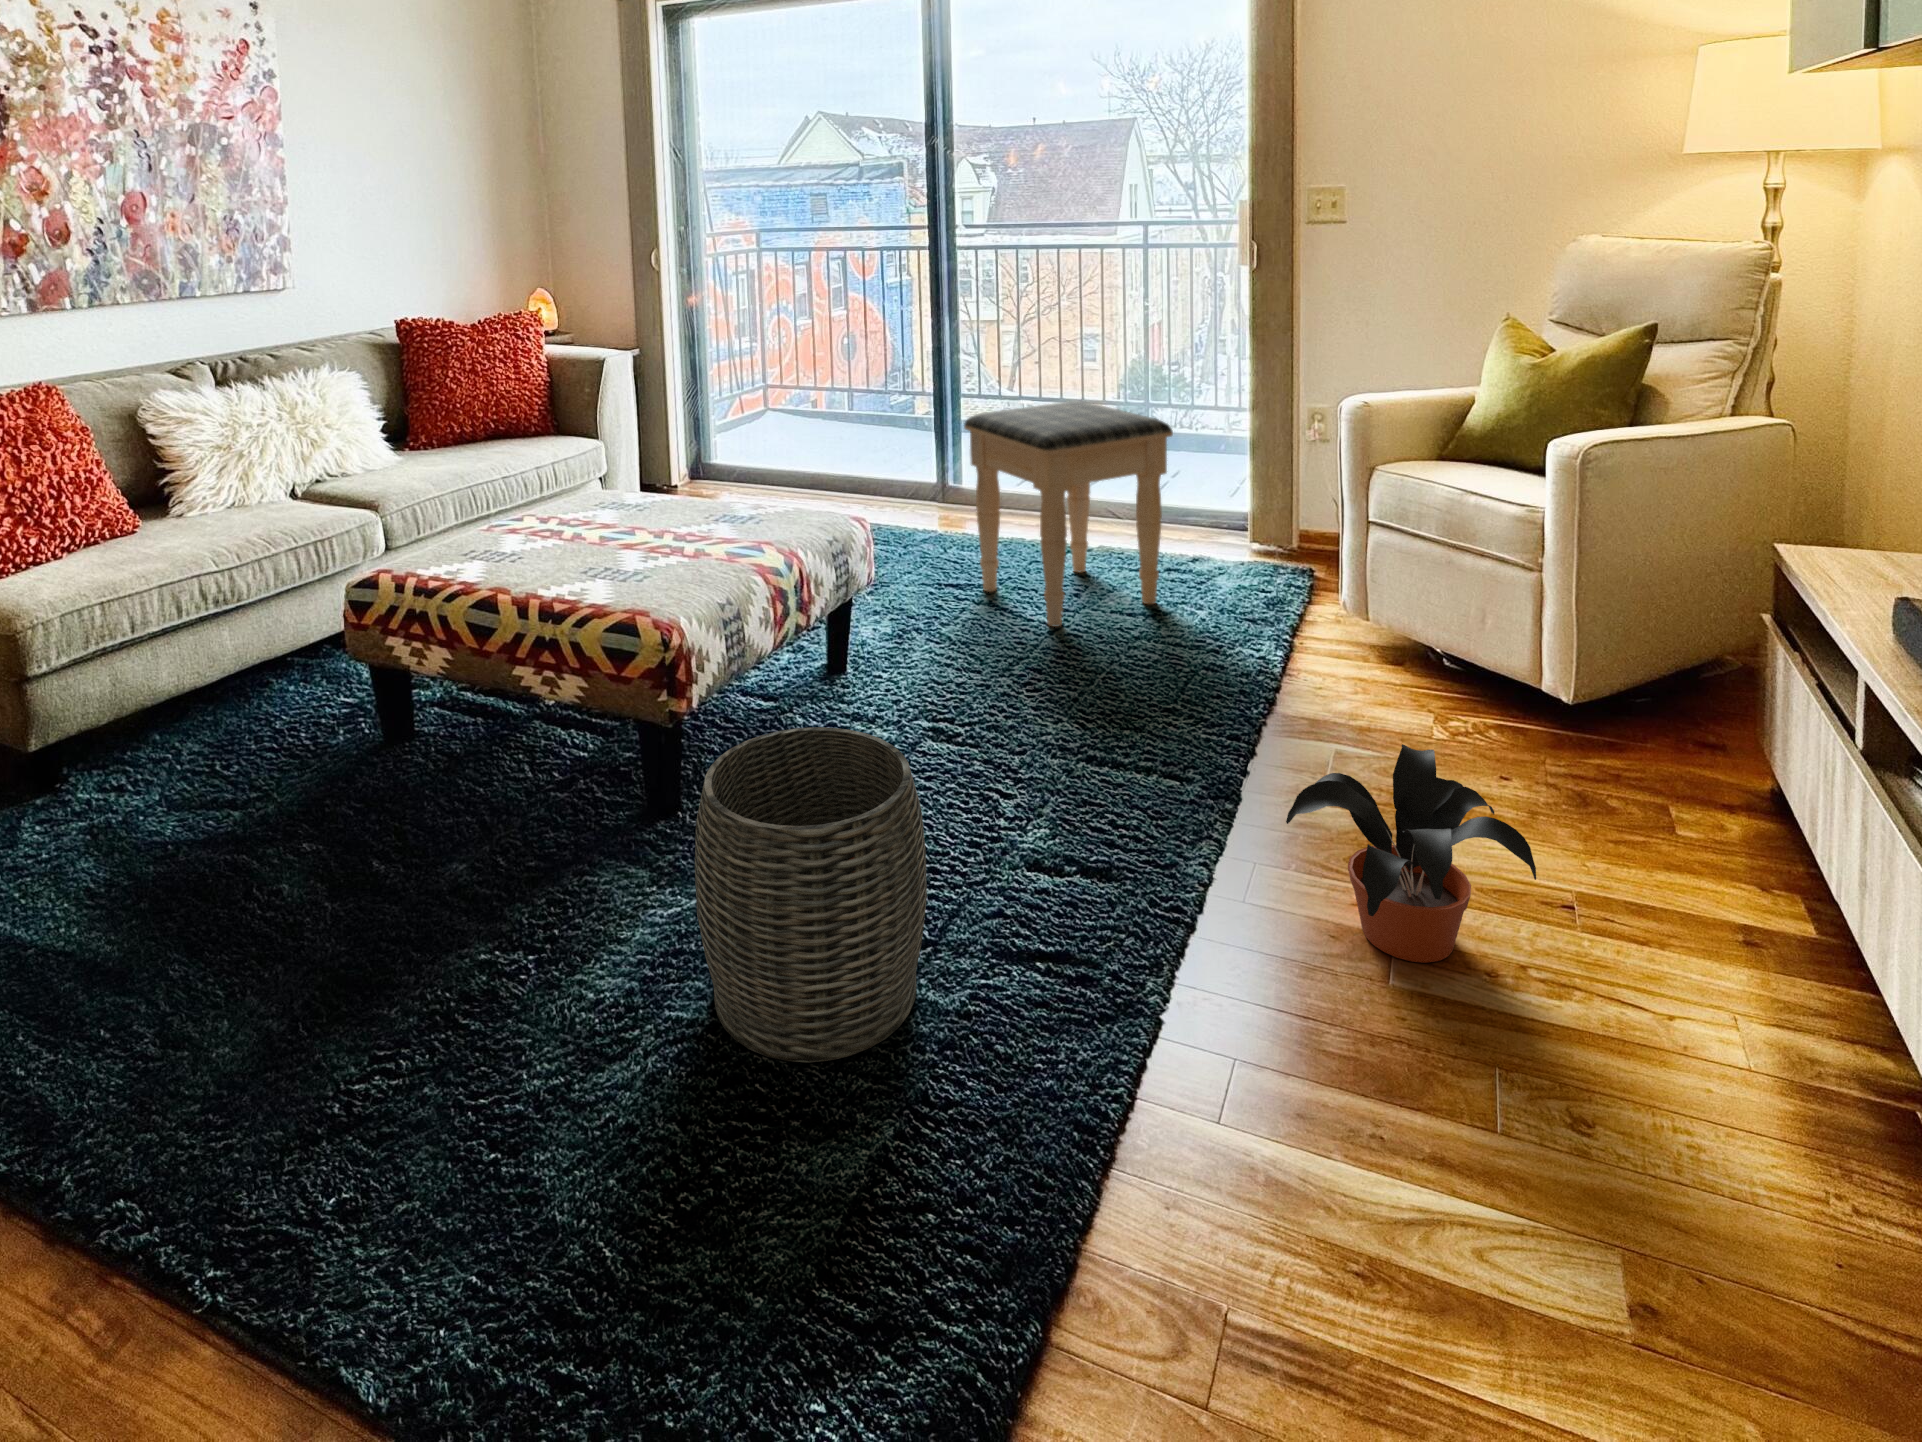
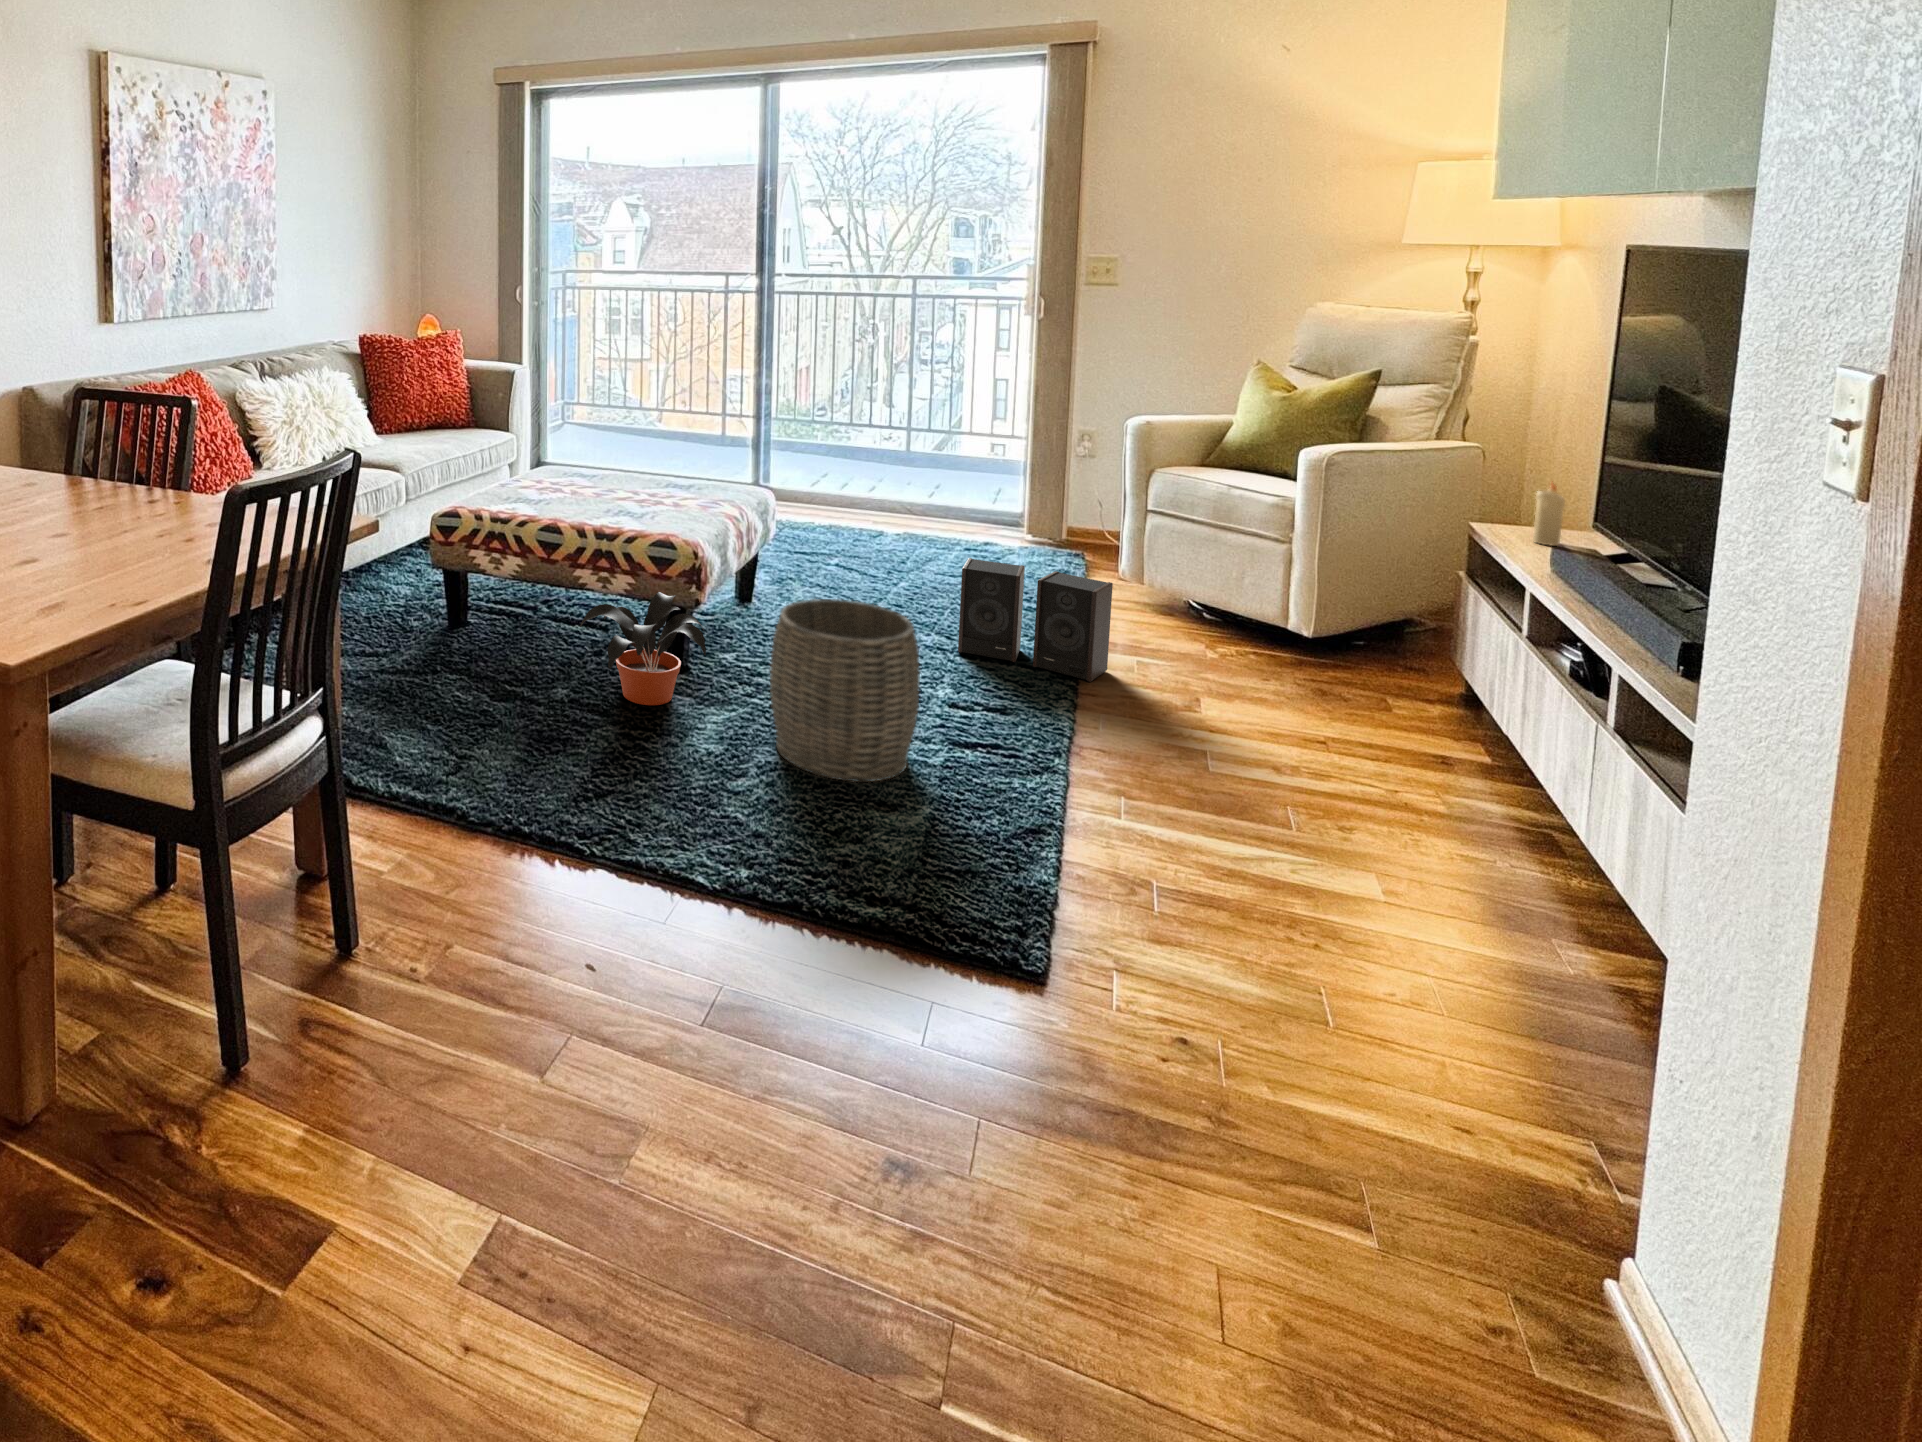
footstool: present [964,401,1173,627] -> none [816,416,987,581]
candle: none [1861,488,1906,586] -> present [1533,484,1565,546]
speaker: none [1089,612,1289,799] -> present [958,558,1113,682]
potted plant: present [1286,744,1536,963] -> present [580,592,706,705]

